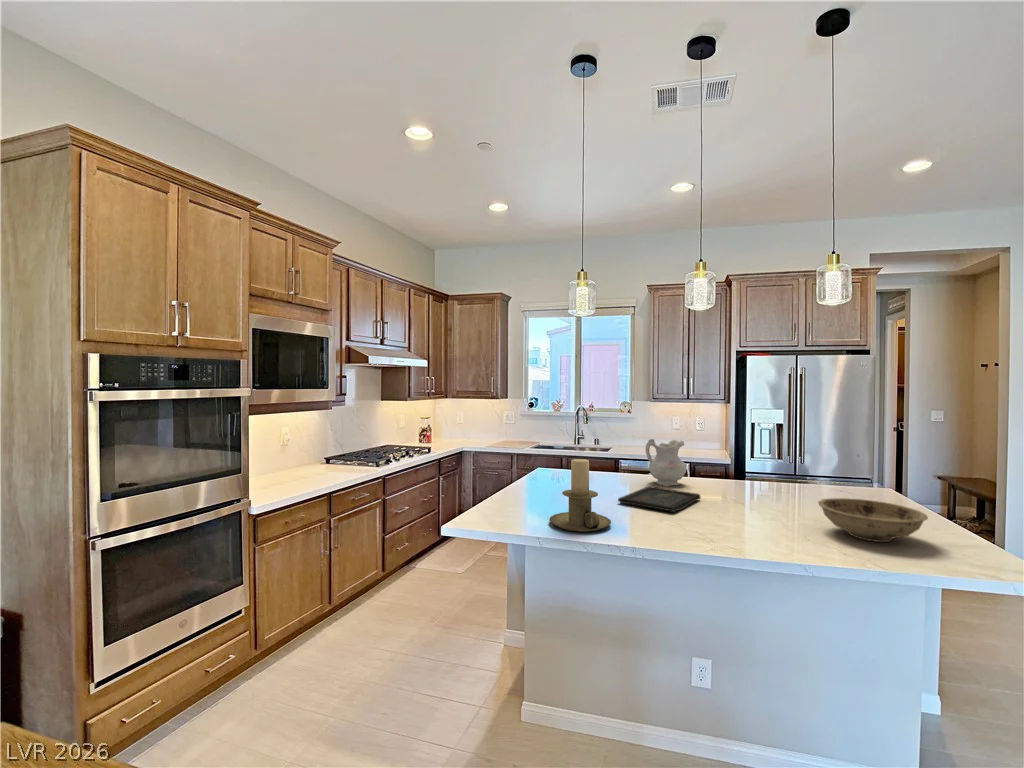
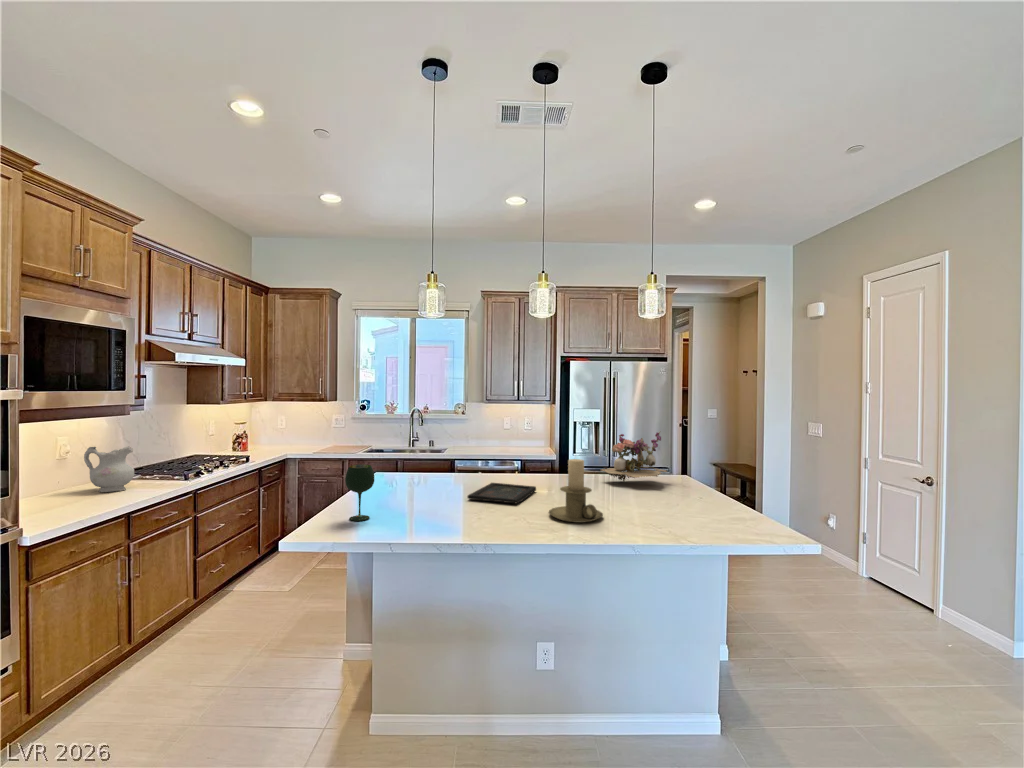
flower arrangement: none [785,435,885,497] -> present [601,432,667,482]
ceramic pitcher: present [645,439,686,486] -> present [84,446,134,492]
wine glass: none [489,459,517,516] -> present [345,464,374,521]
candle holder: present [549,459,611,532] -> present [549,459,603,523]
bowl: present [818,498,928,542] -> none [626,482,695,513]

